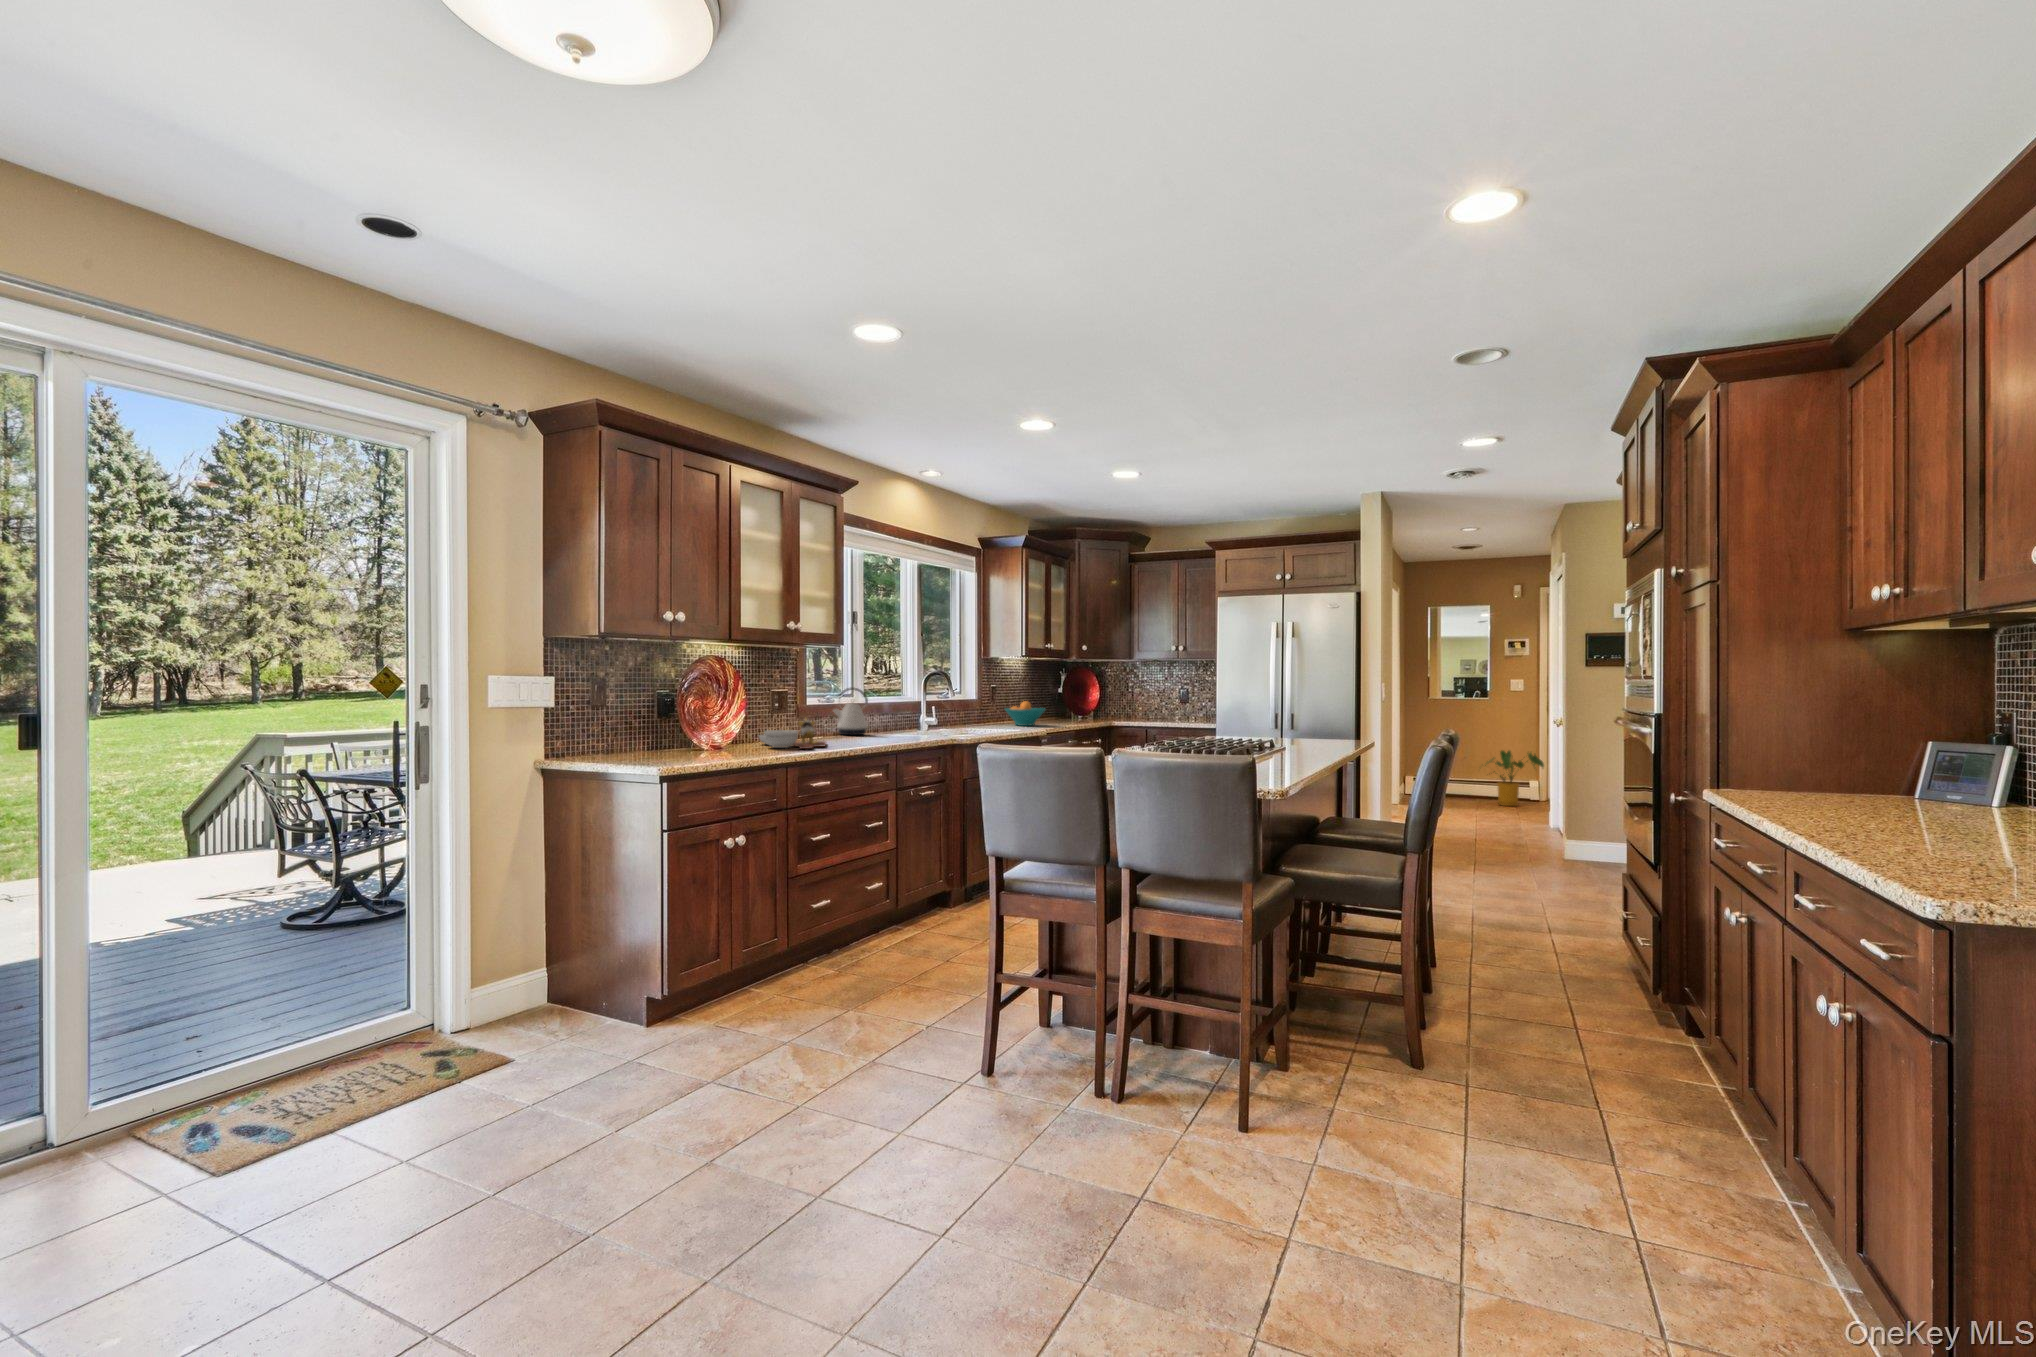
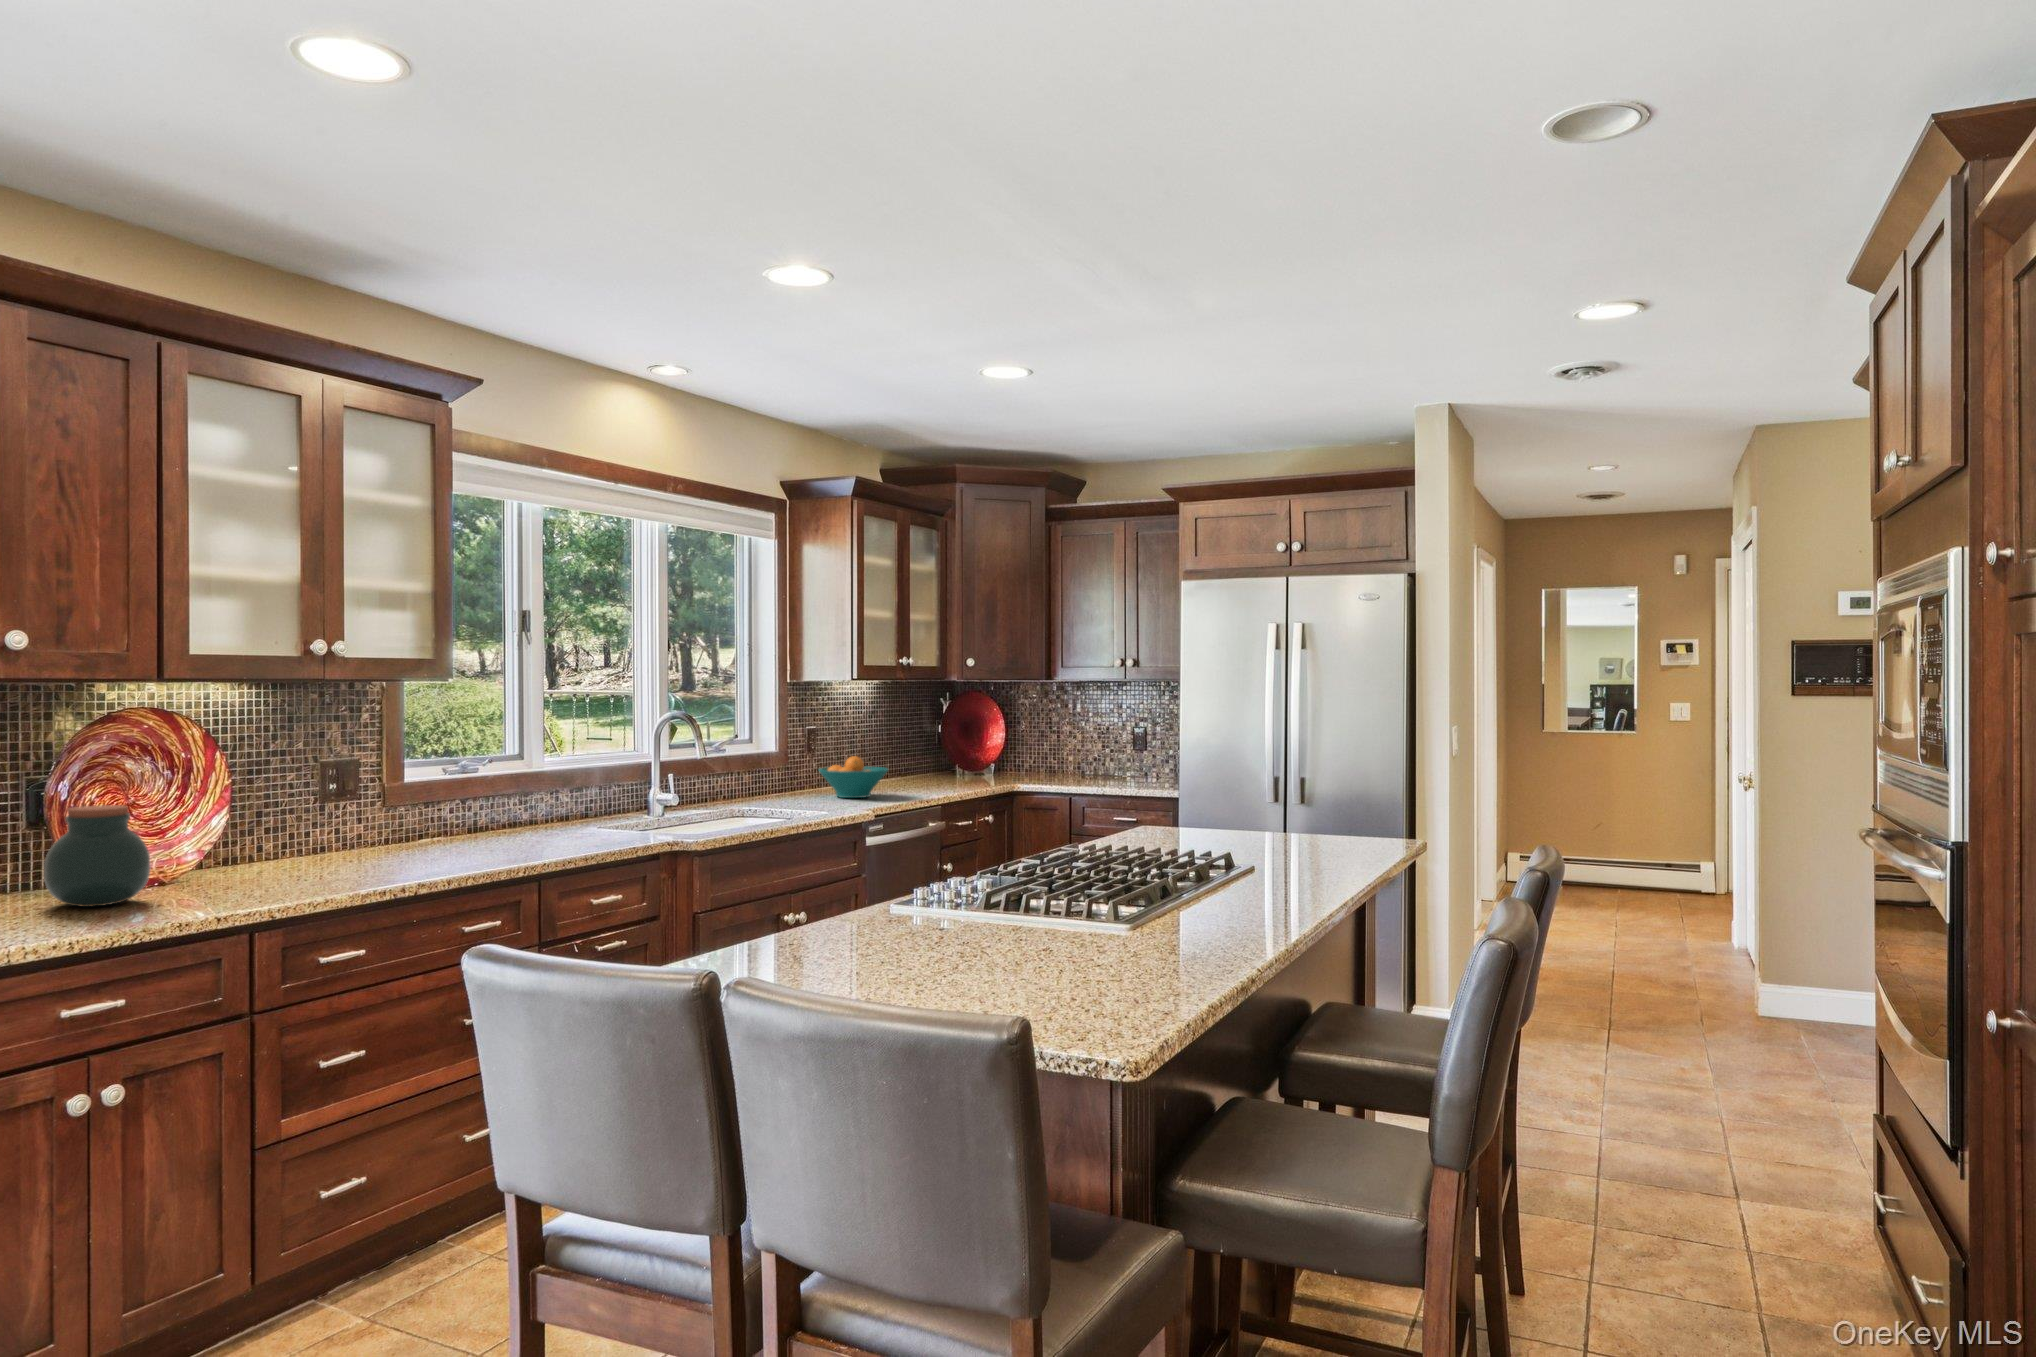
kettle: present [834,687,869,735] -> none [460,749,530,835]
jar: none [681,703,729,754] -> present [44,805,150,907]
cutting board: present [759,719,826,749] -> none [256,817,404,883]
house plant: present [1485,751,1544,806] -> none [1620,816,1724,906]

